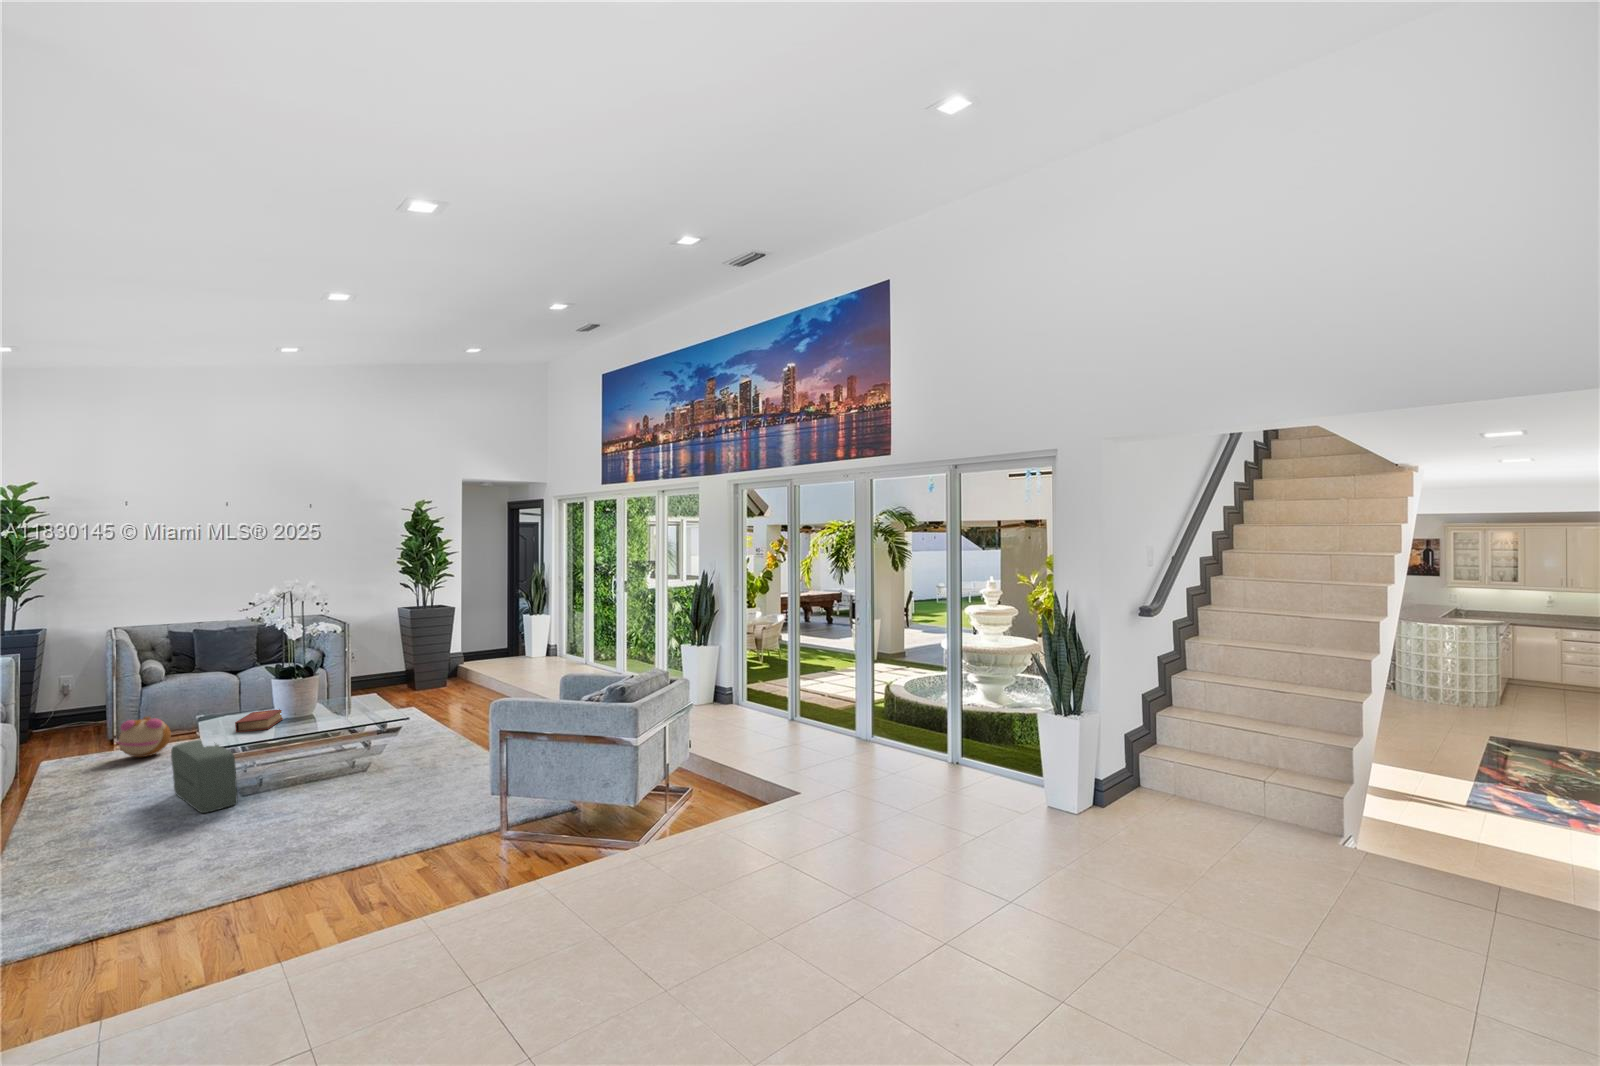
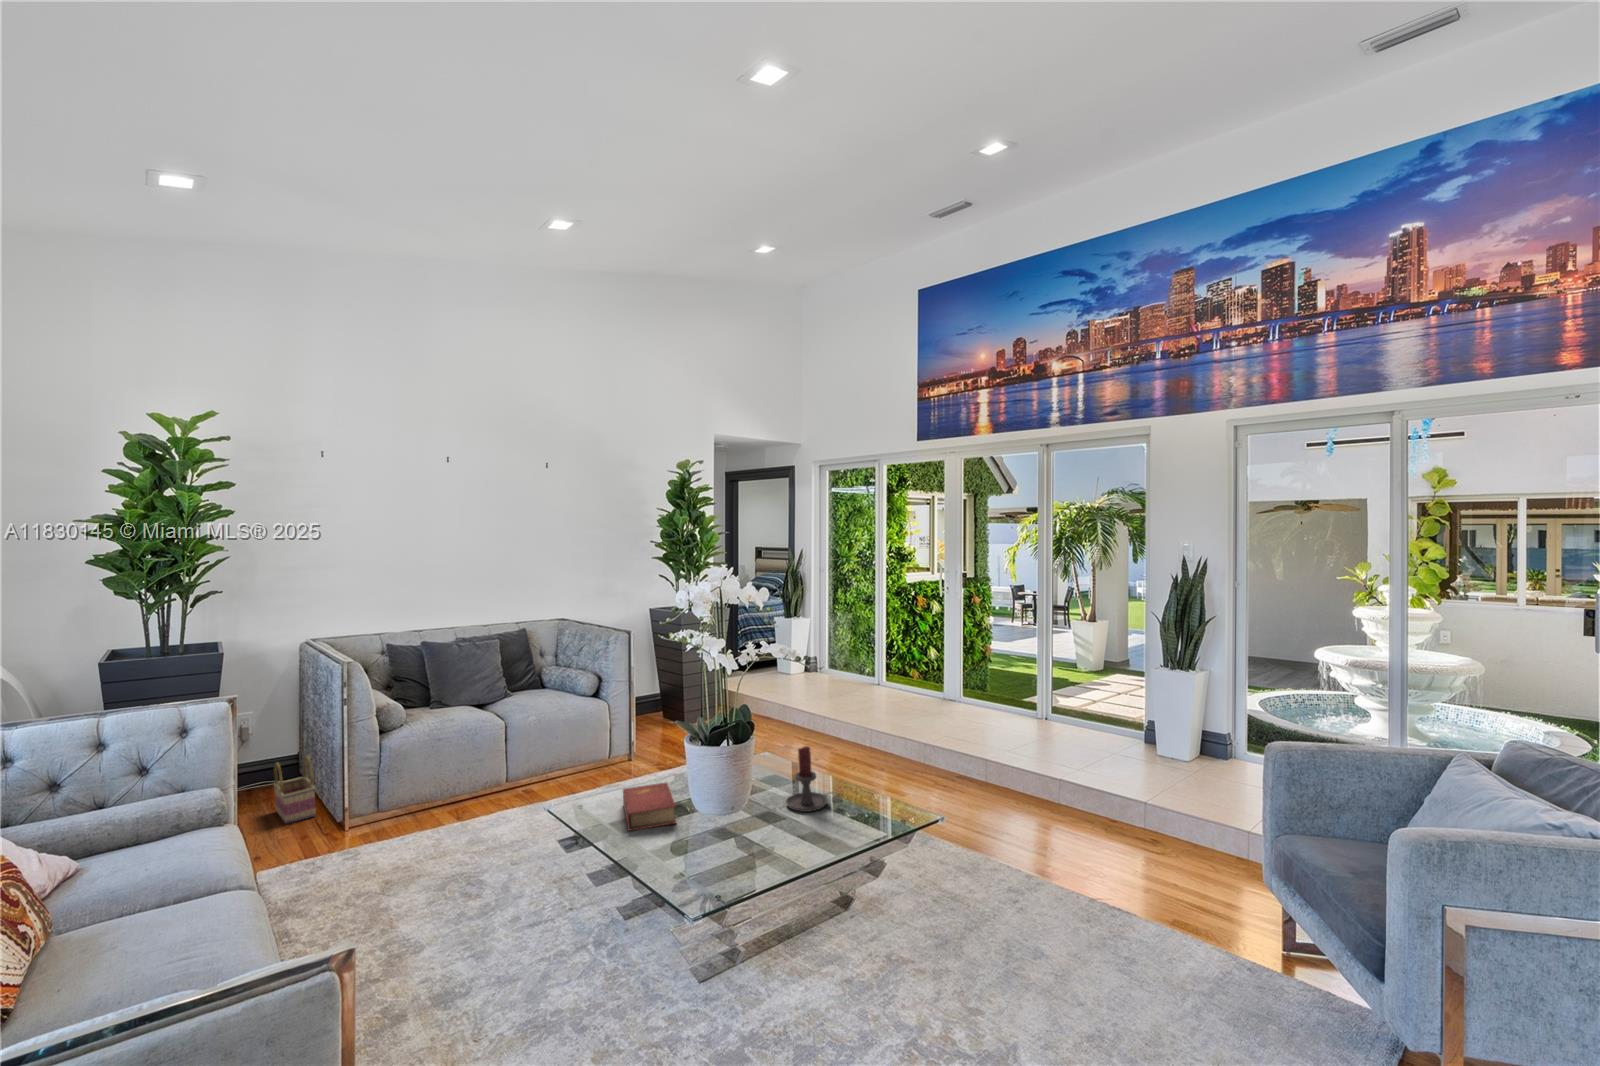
candle holder: none [347,686,380,724] -> present [786,746,840,812]
basket: none [74,703,101,746] -> present [274,756,316,824]
plush toy: present [117,717,171,757] -> none [377,784,448,853]
pouf: present [171,739,237,813] -> none [546,846,706,1012]

